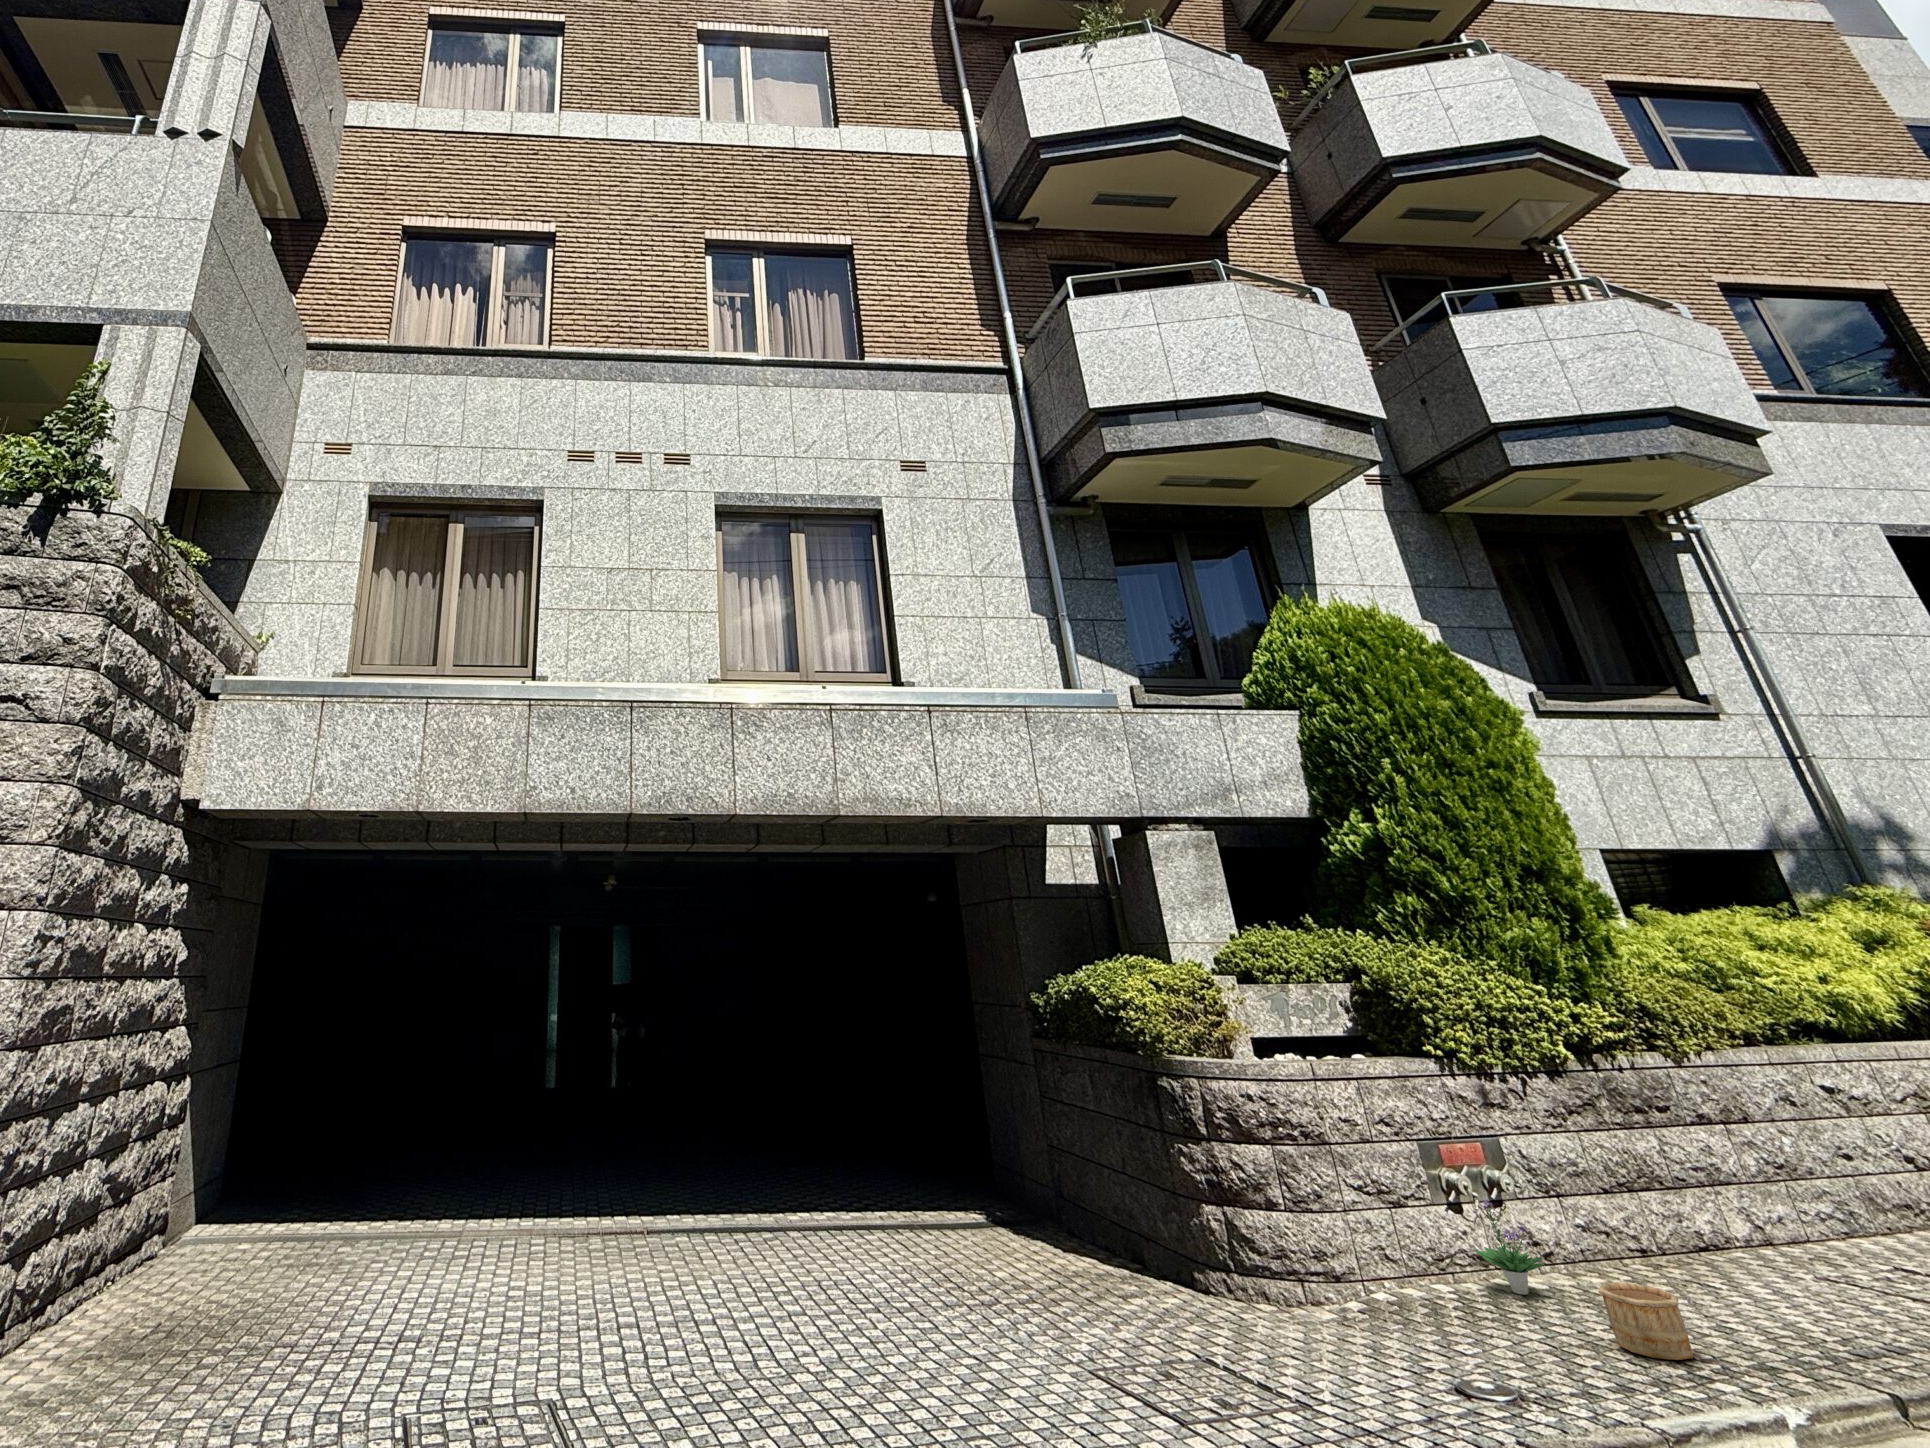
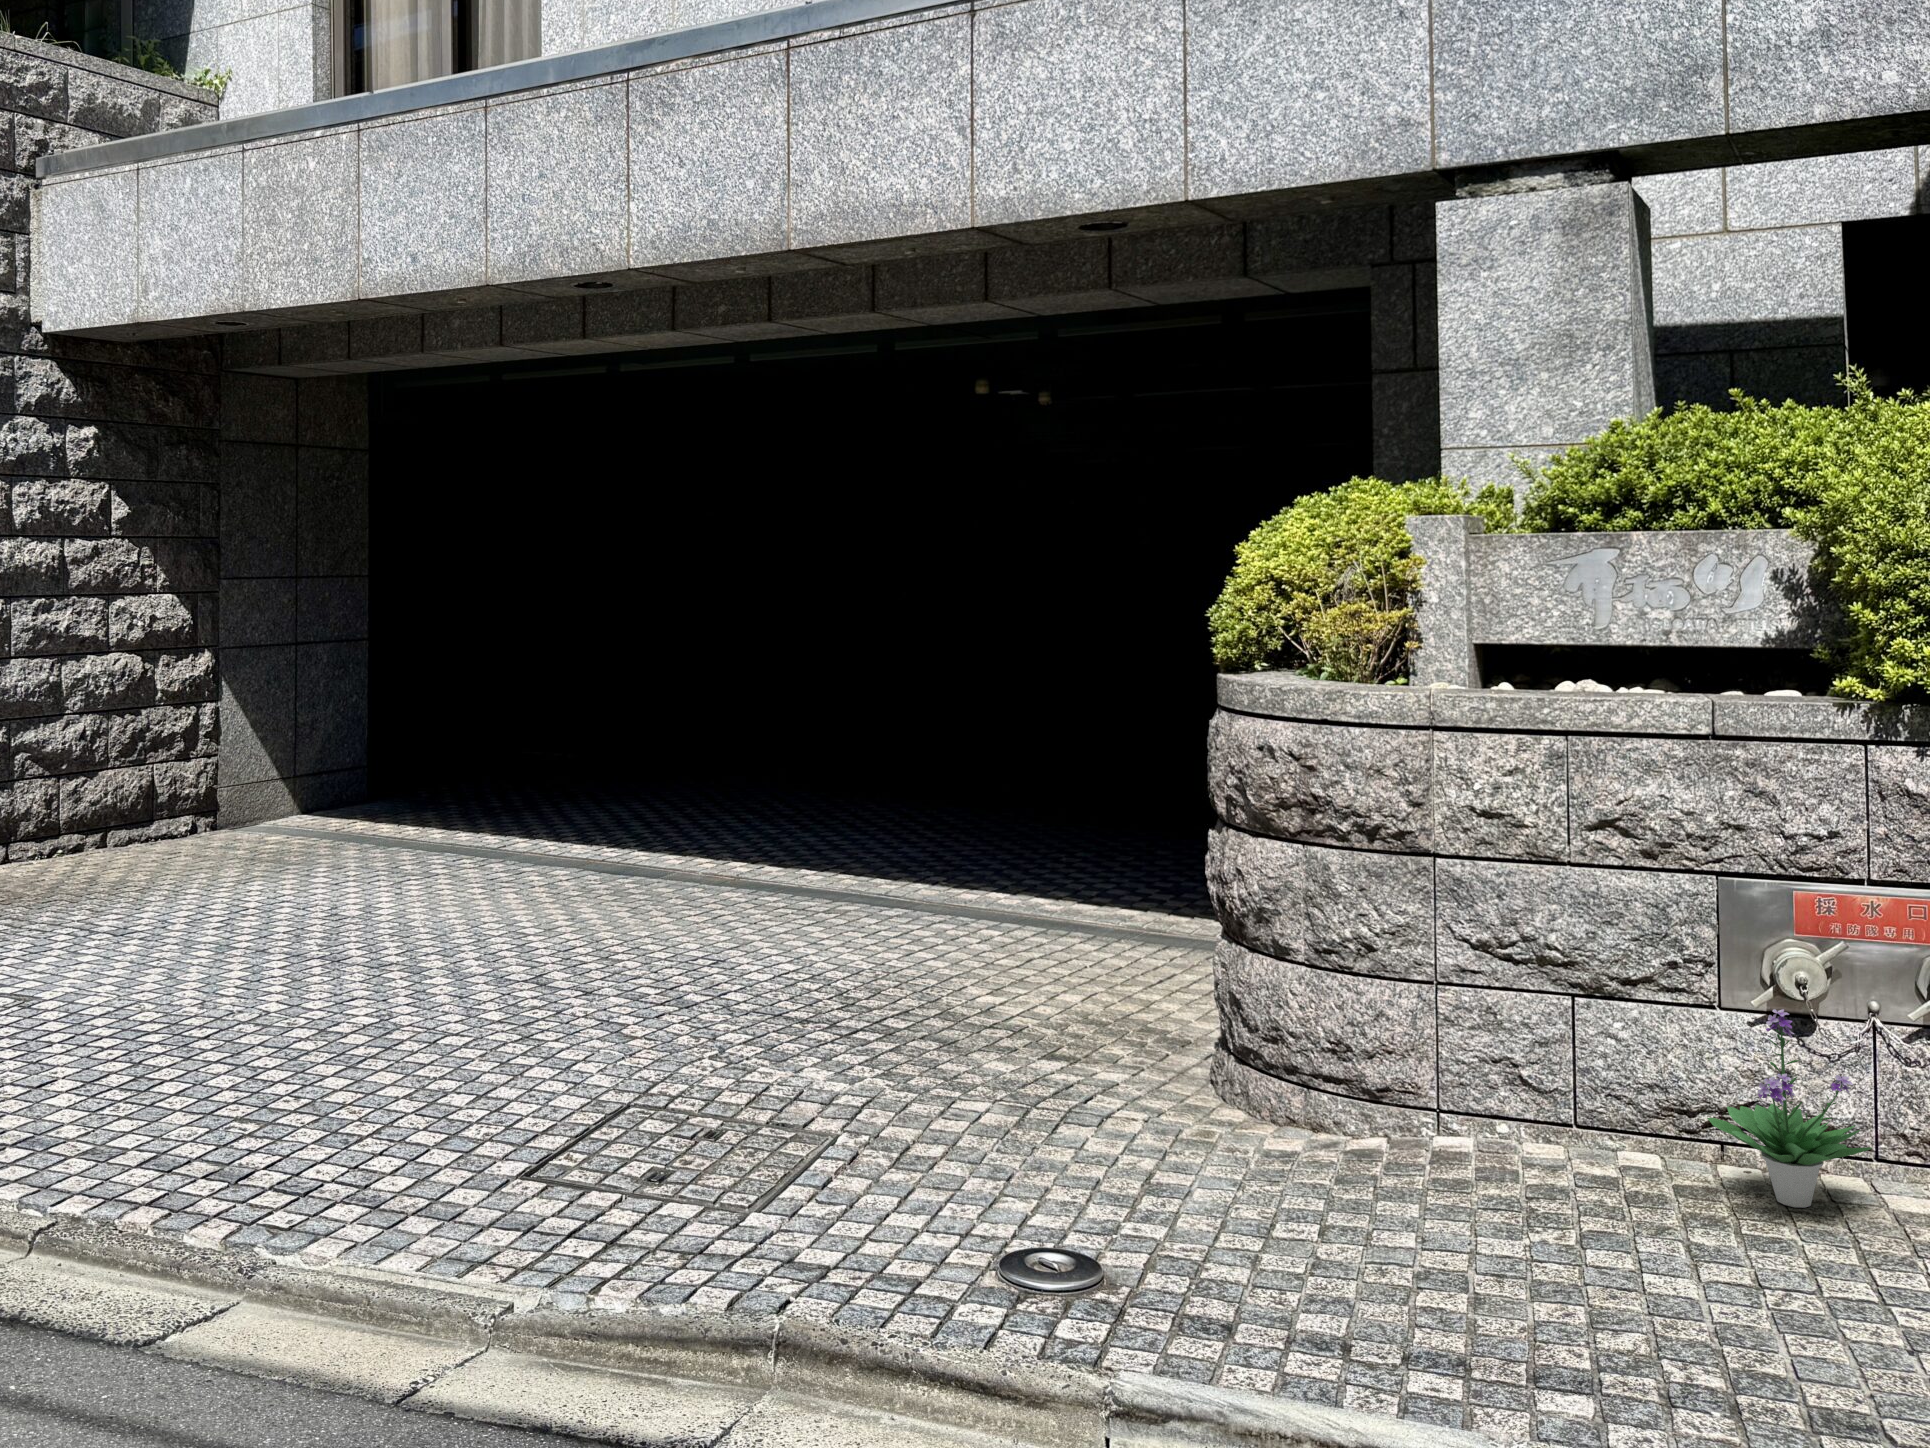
wooden bucket: present [1599,1282,1693,1360] -> none [1648,1208,1832,1390]

